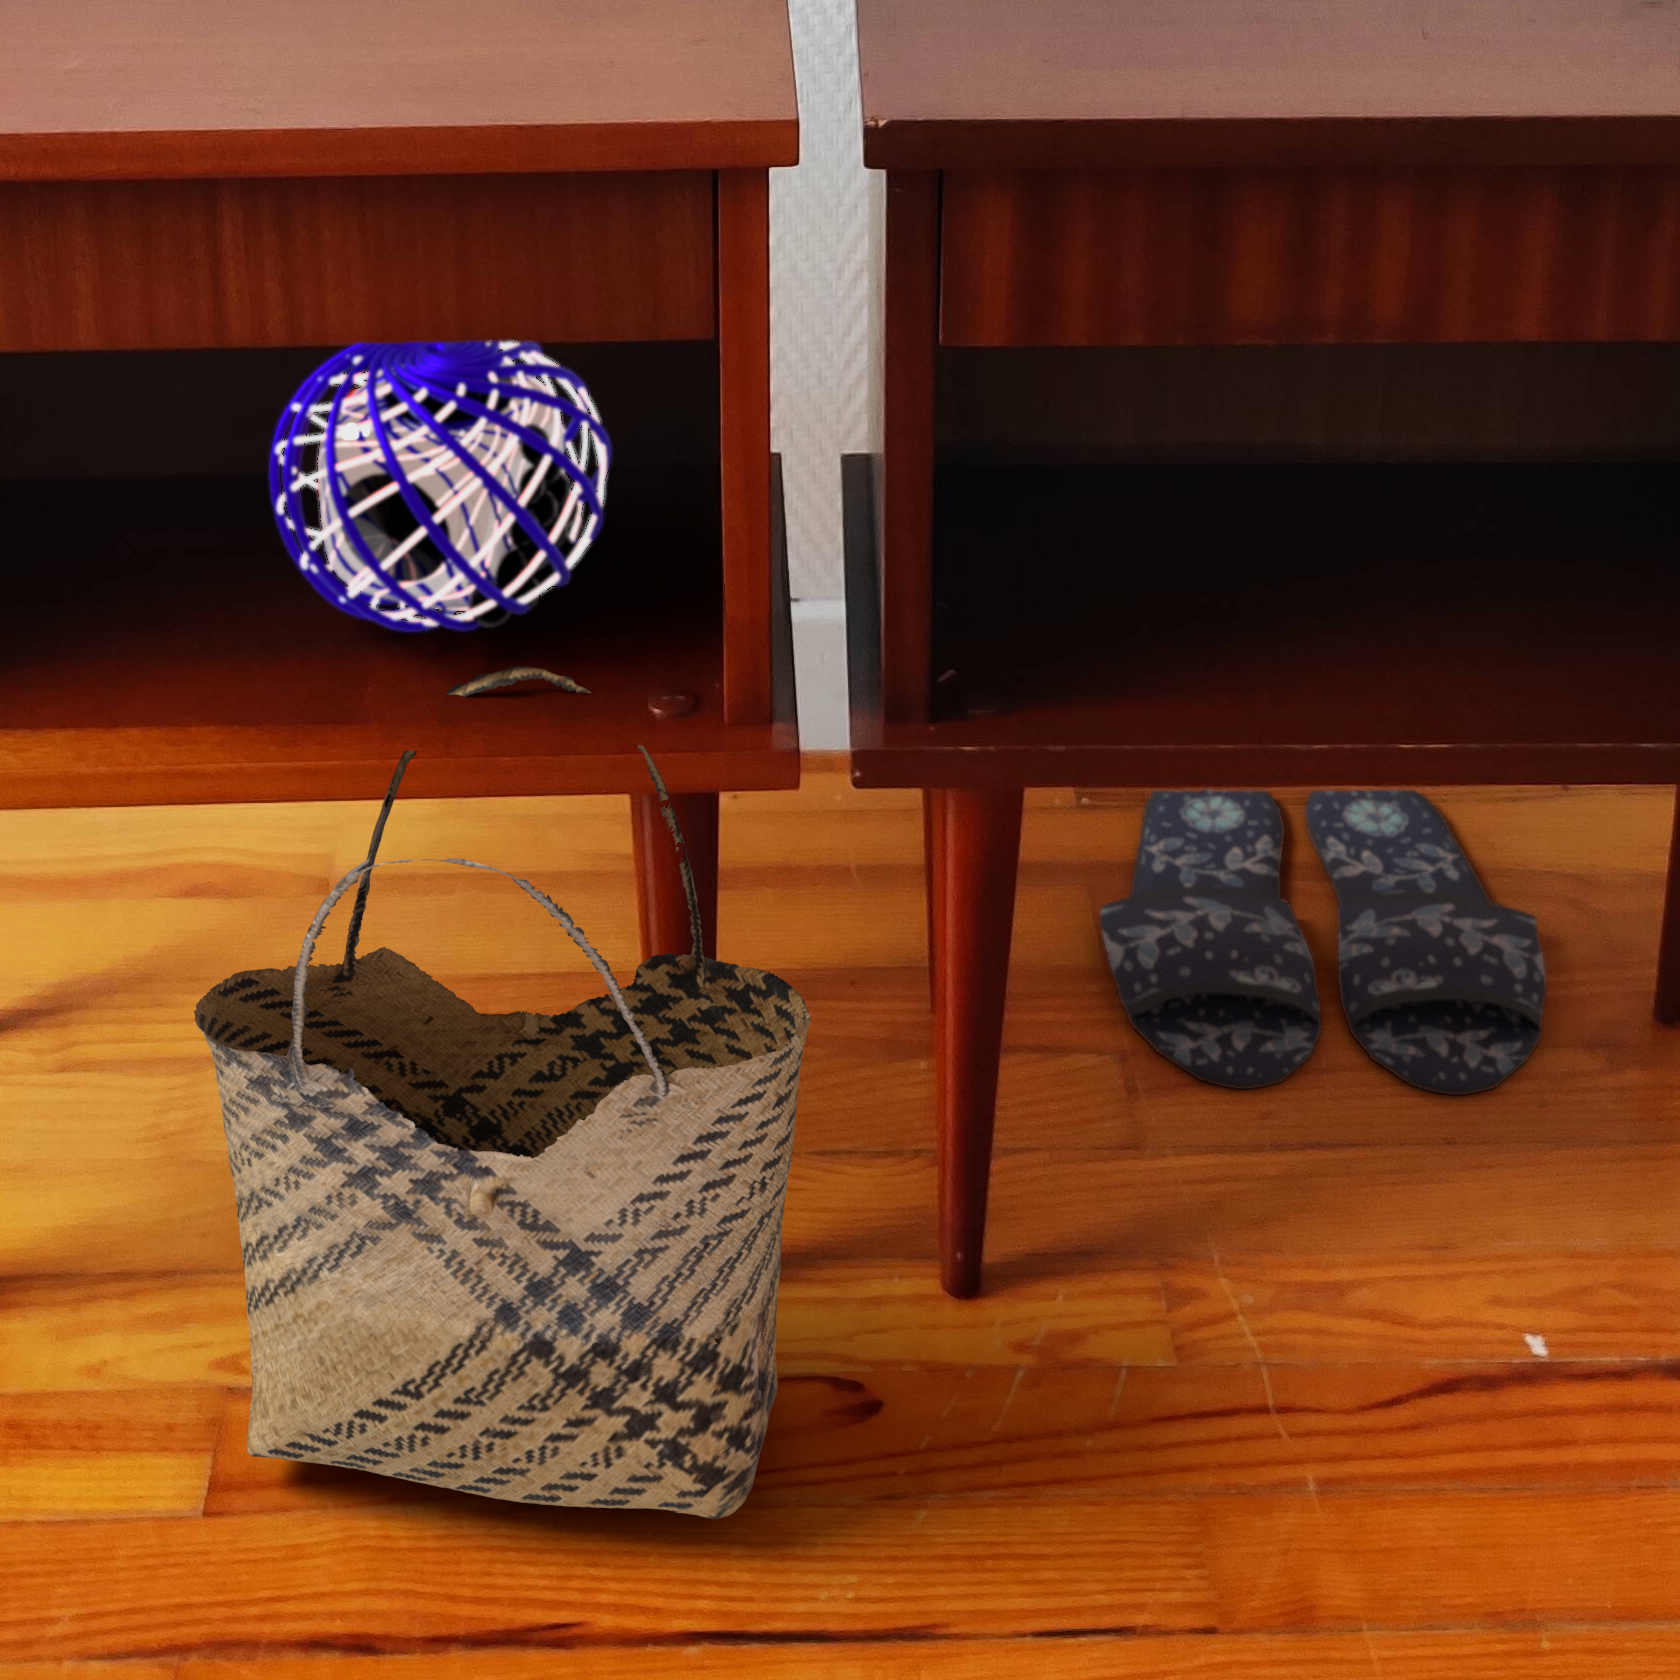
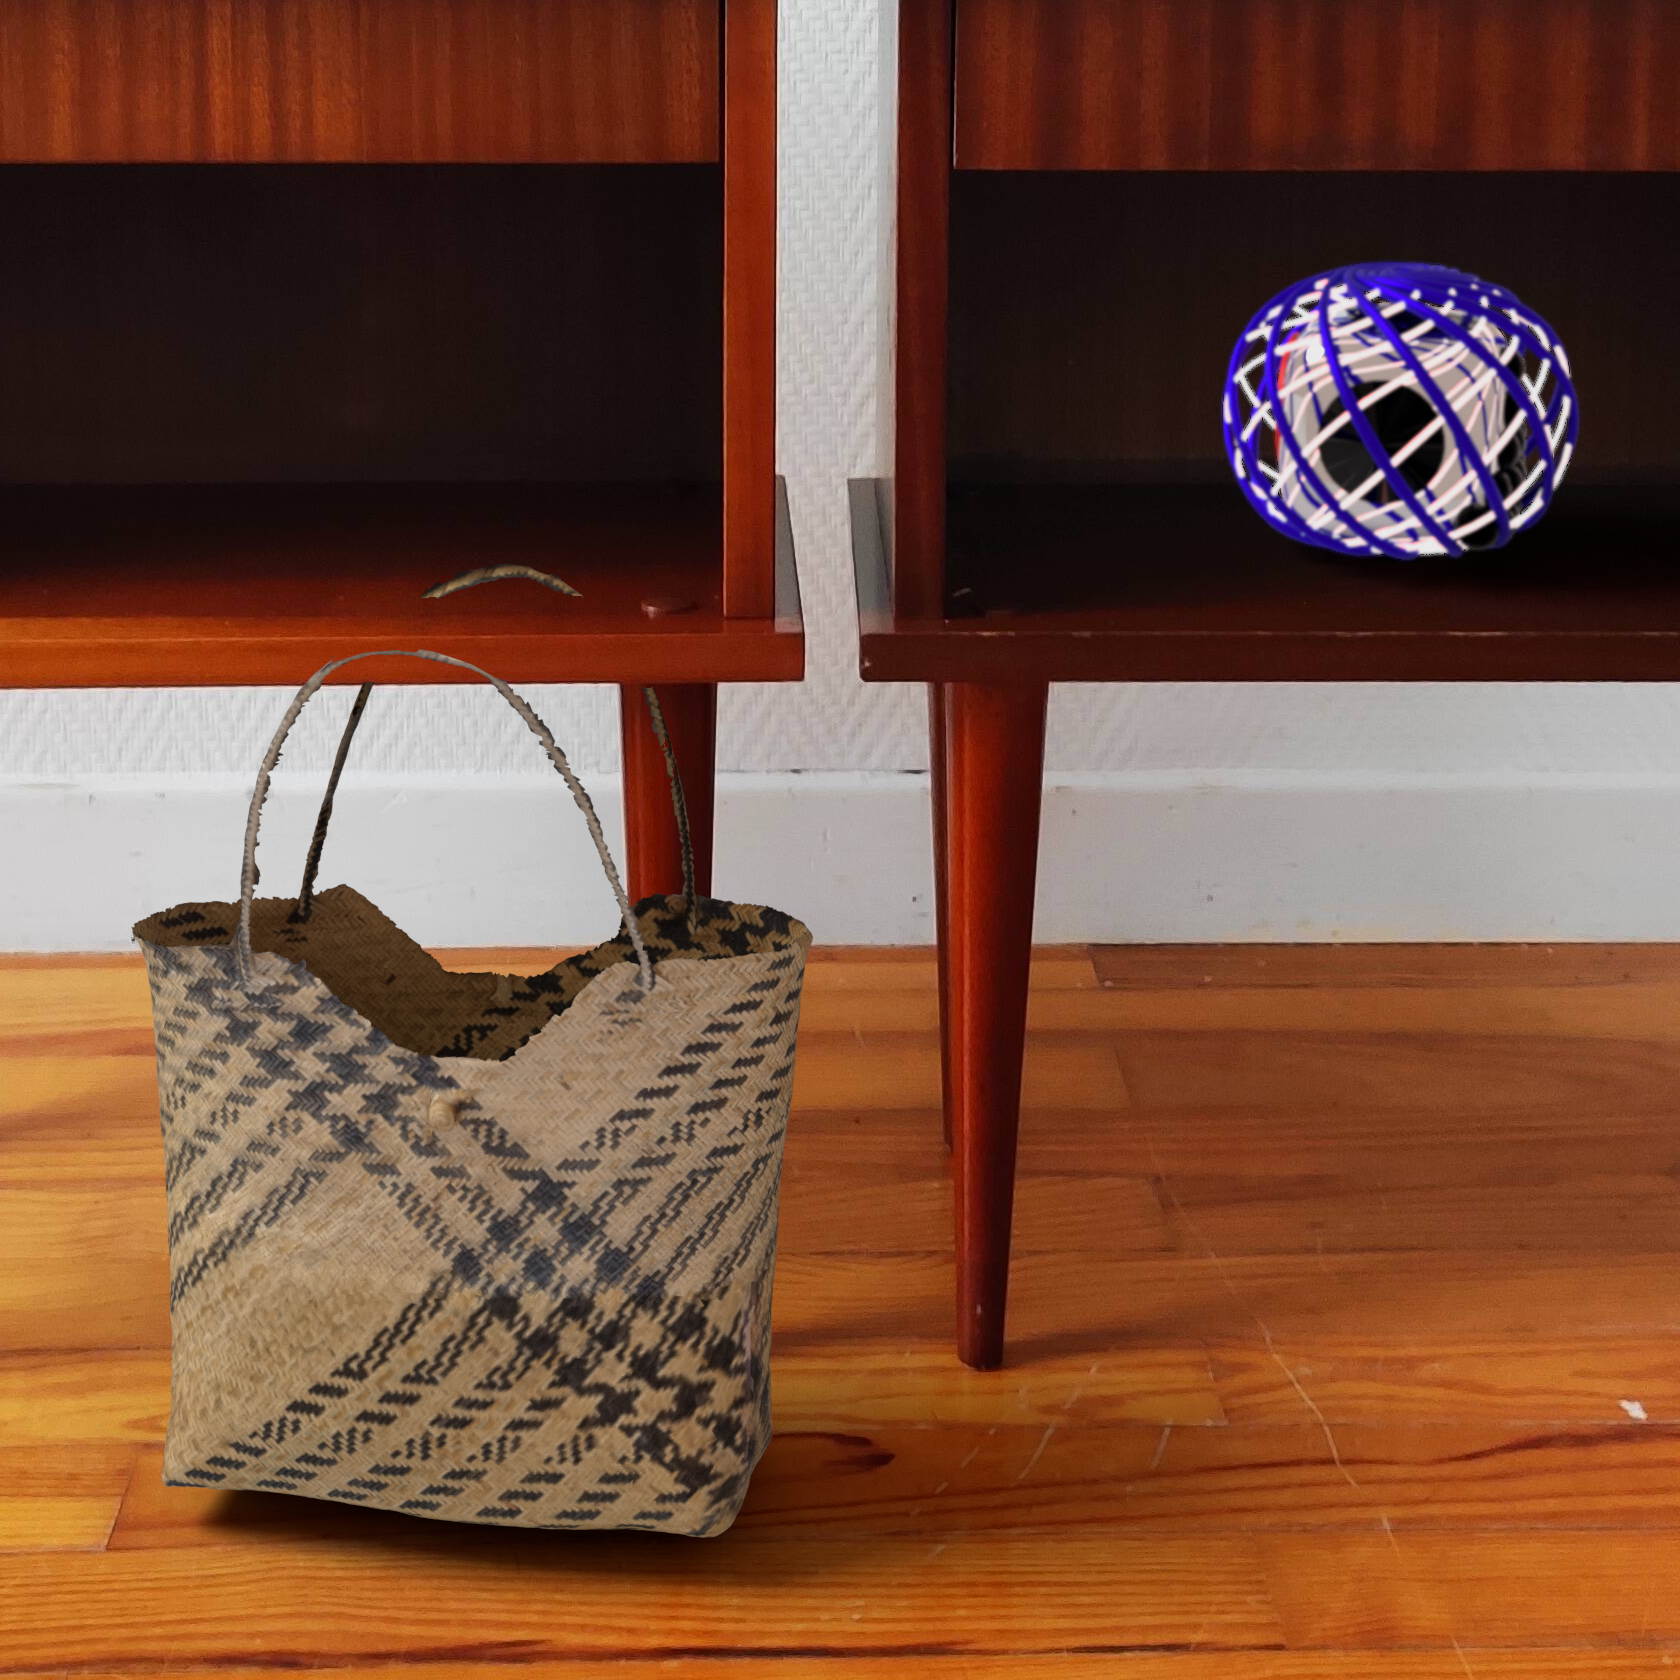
decorative orb: present [270,340,611,632] -> present [1223,262,1579,559]
slippers: present [1100,789,1547,1095] -> none [1129,954,1621,1206]

